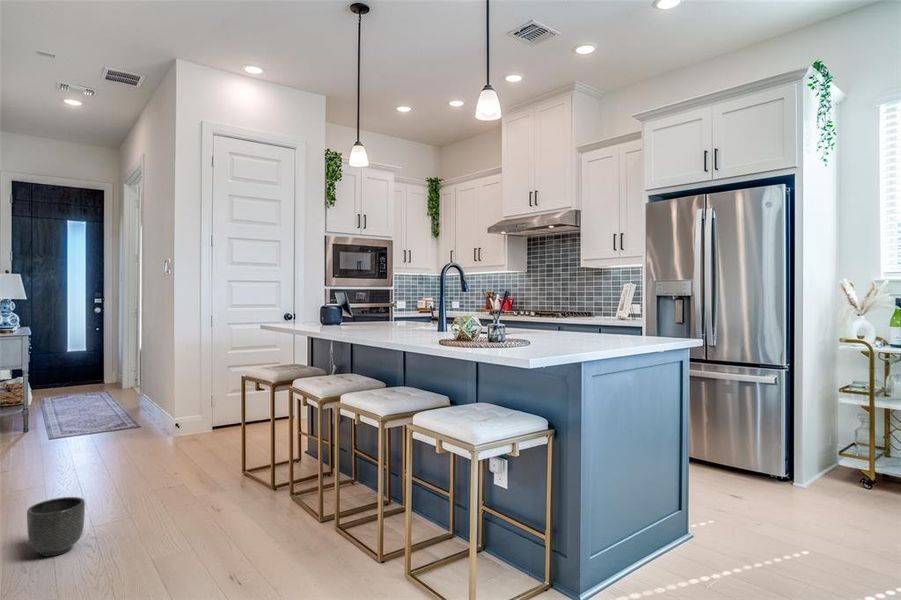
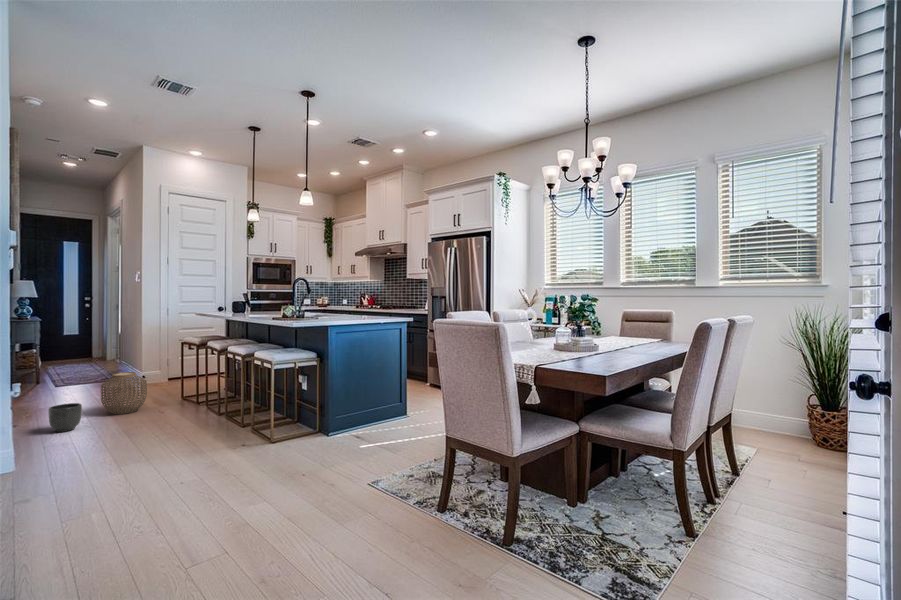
woven basket: none [117,431,192,510] -> present [101,372,147,414]

